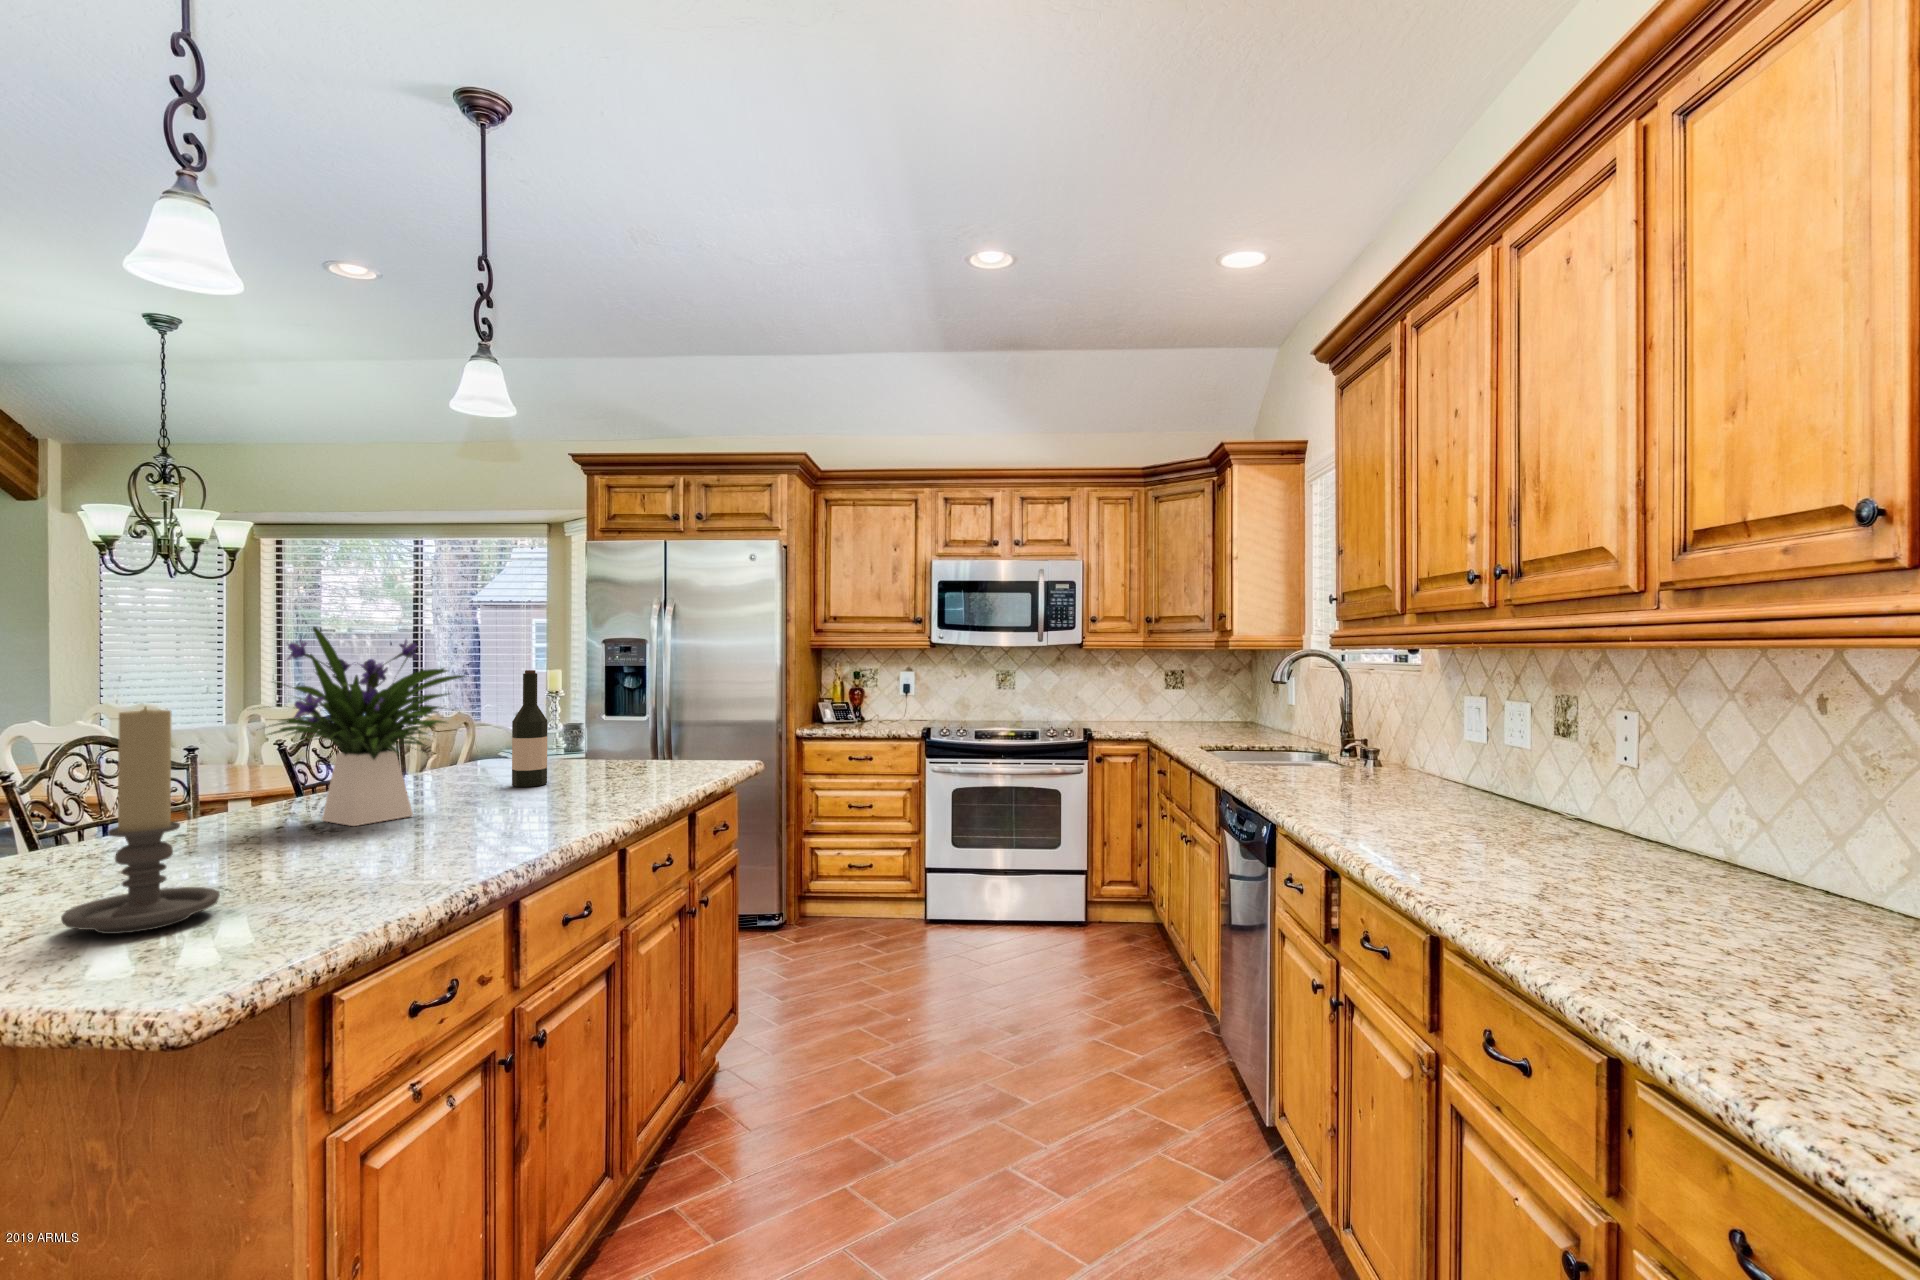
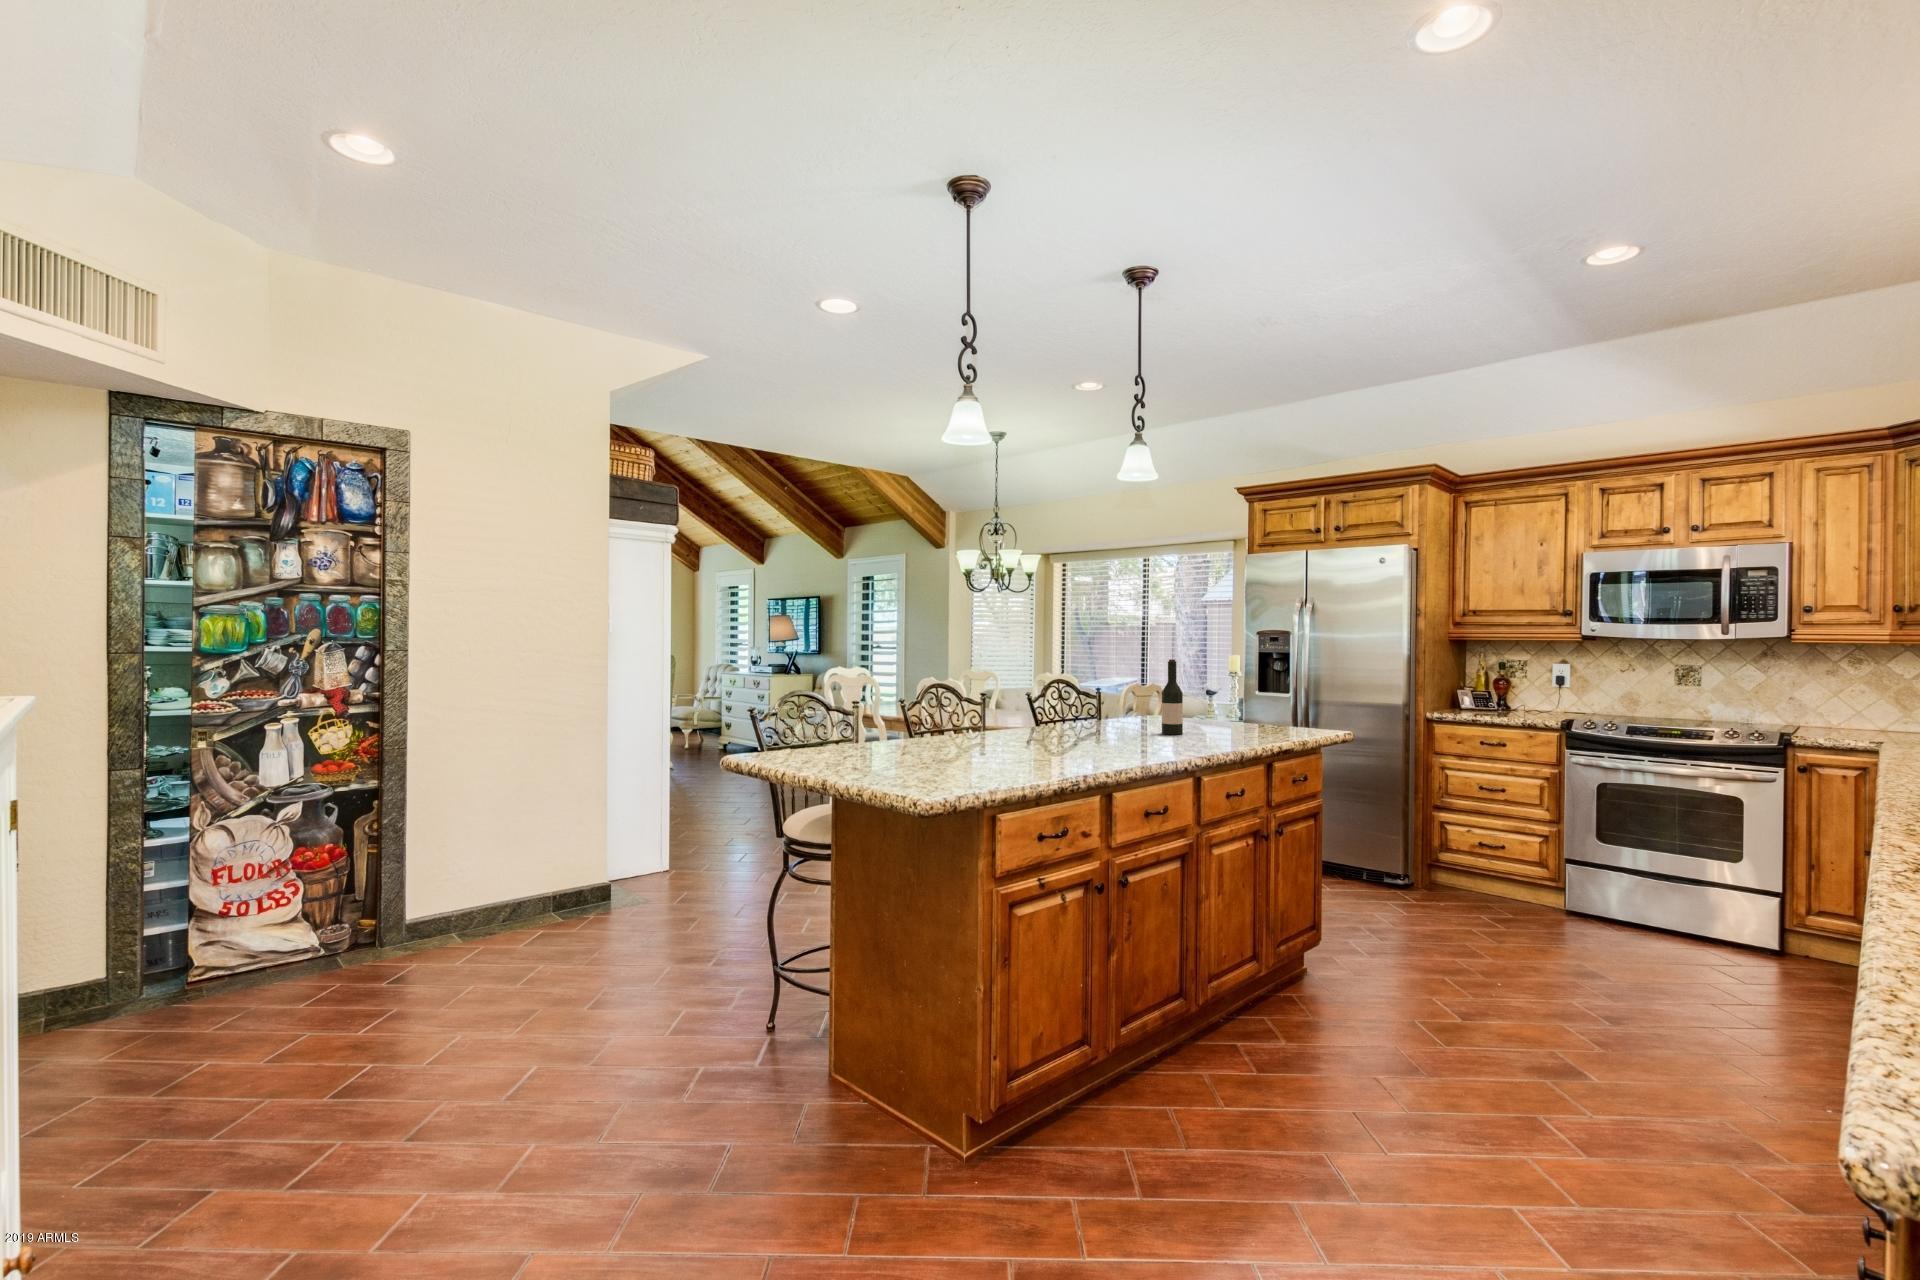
flower arrangement: present [259,627,464,826] -> none [1026,635,1125,743]
candle holder: present [61,707,220,934] -> none [962,675,1010,768]

